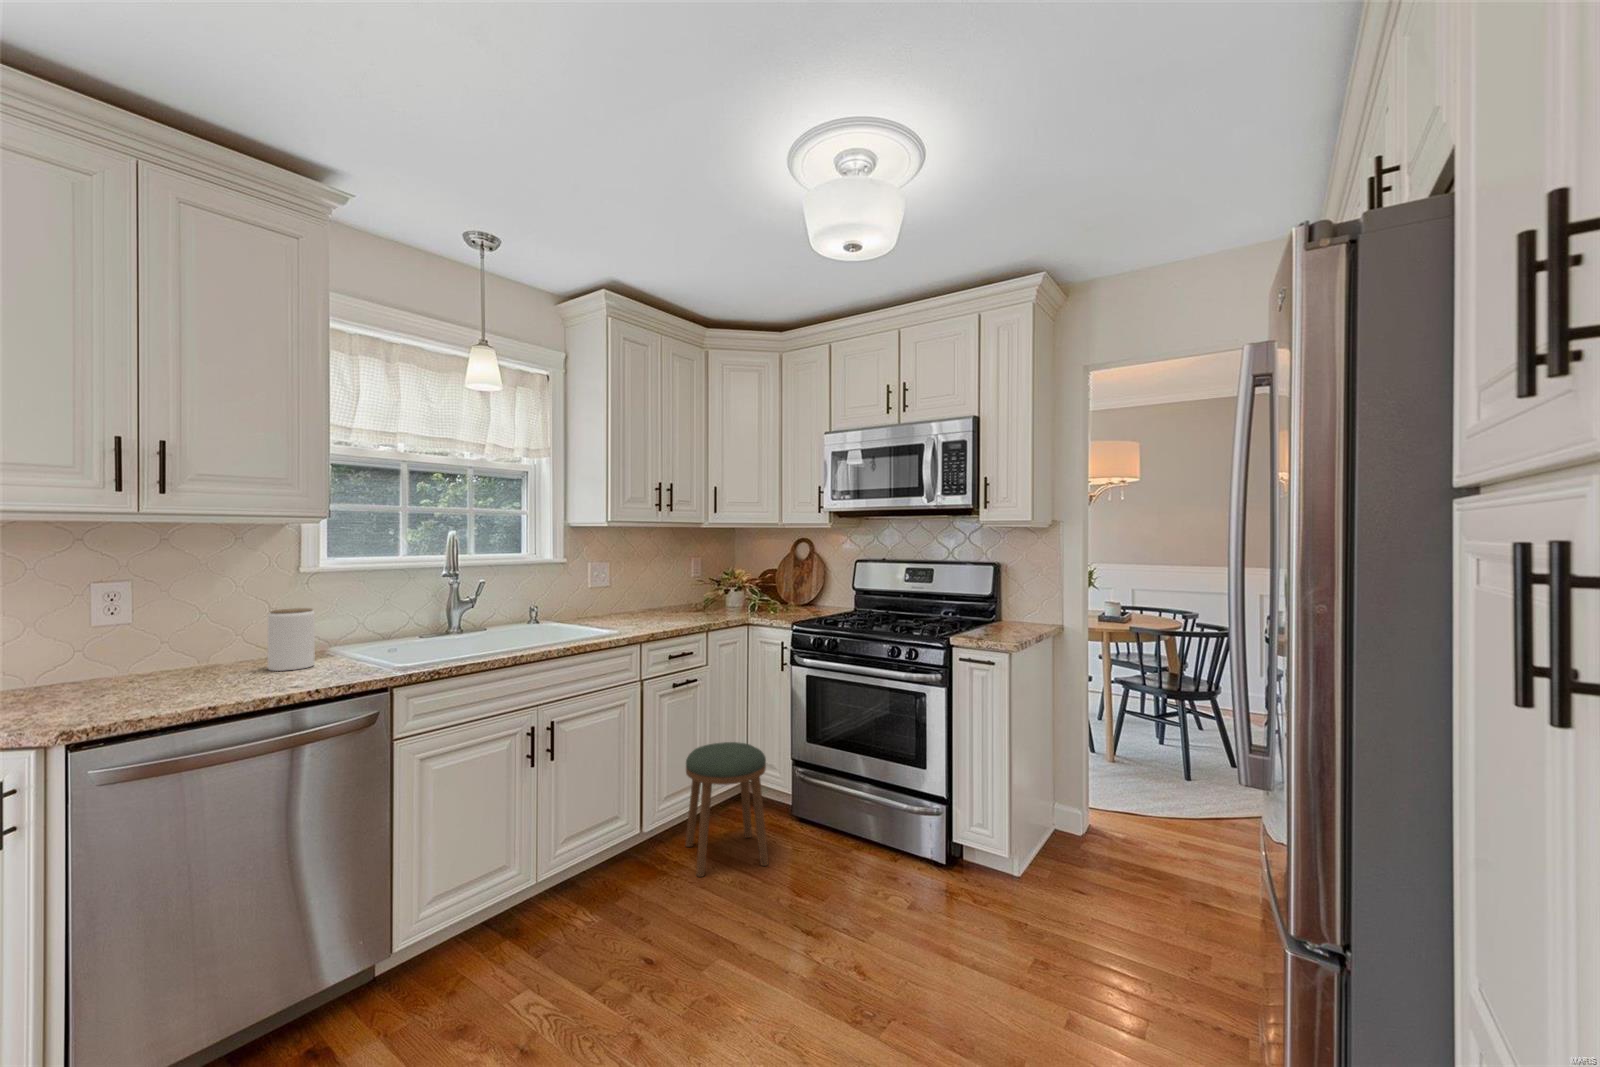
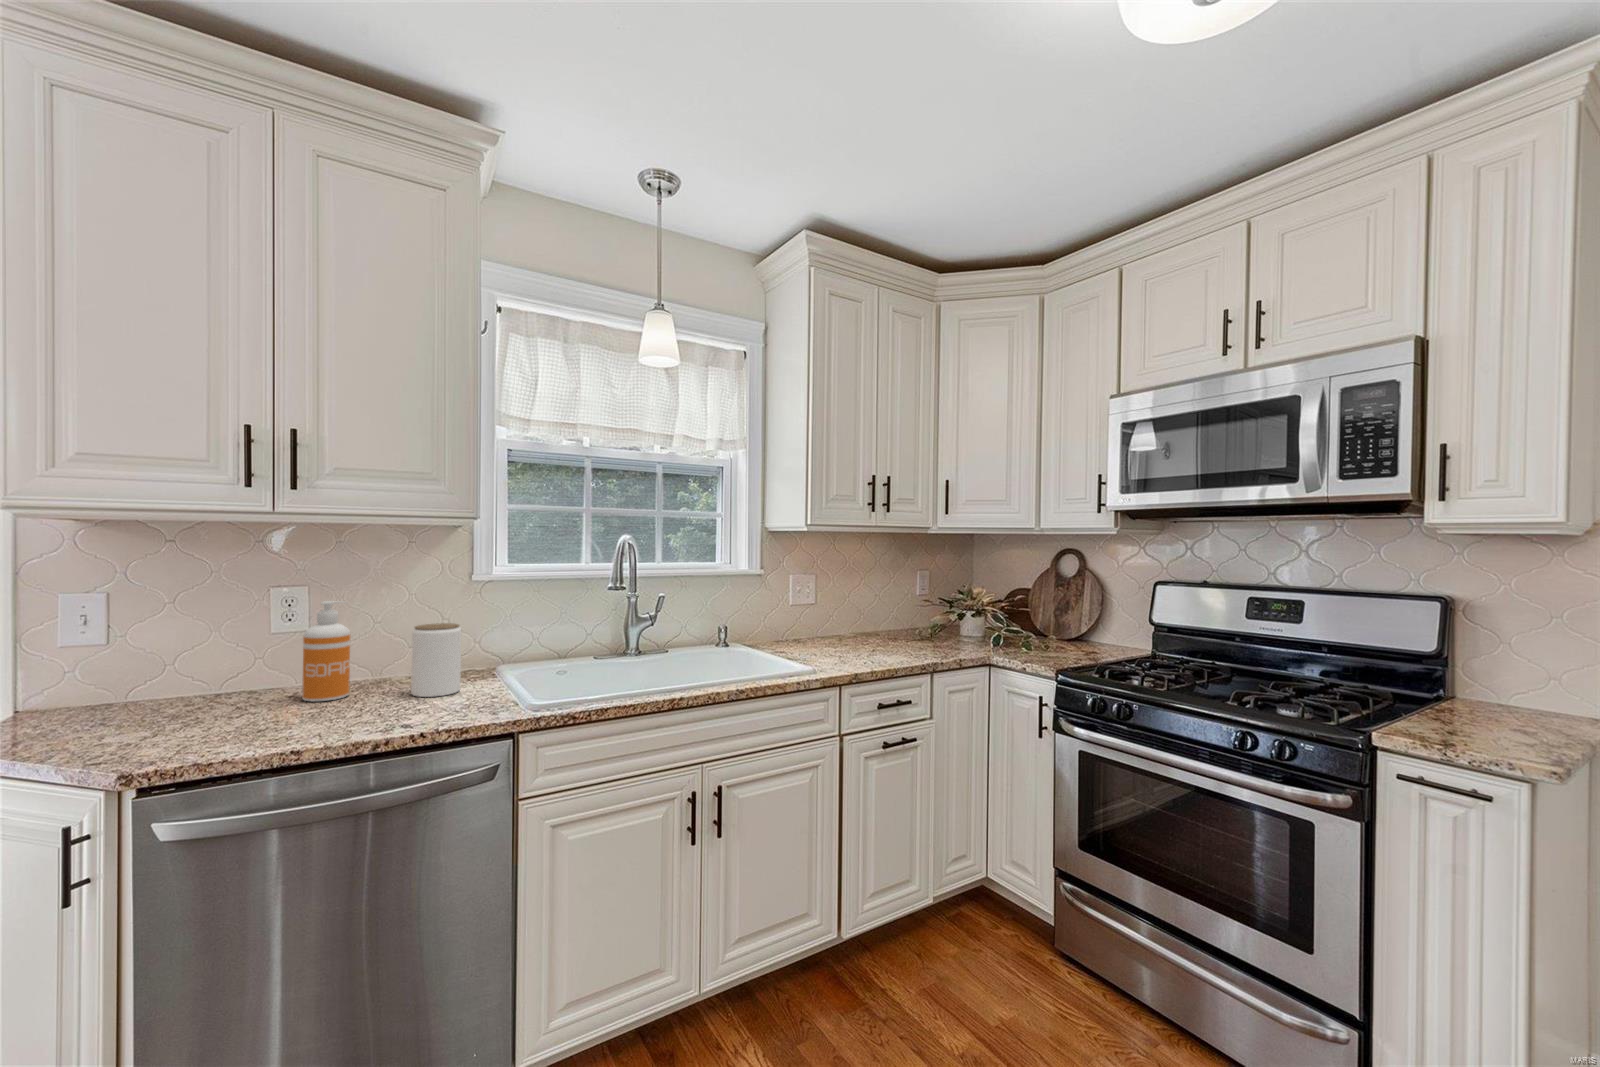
soap dispenser: none [157,592,204,681] -> present [302,601,350,702]
stool: present [686,742,768,877] -> none [898,830,1014,1031]

